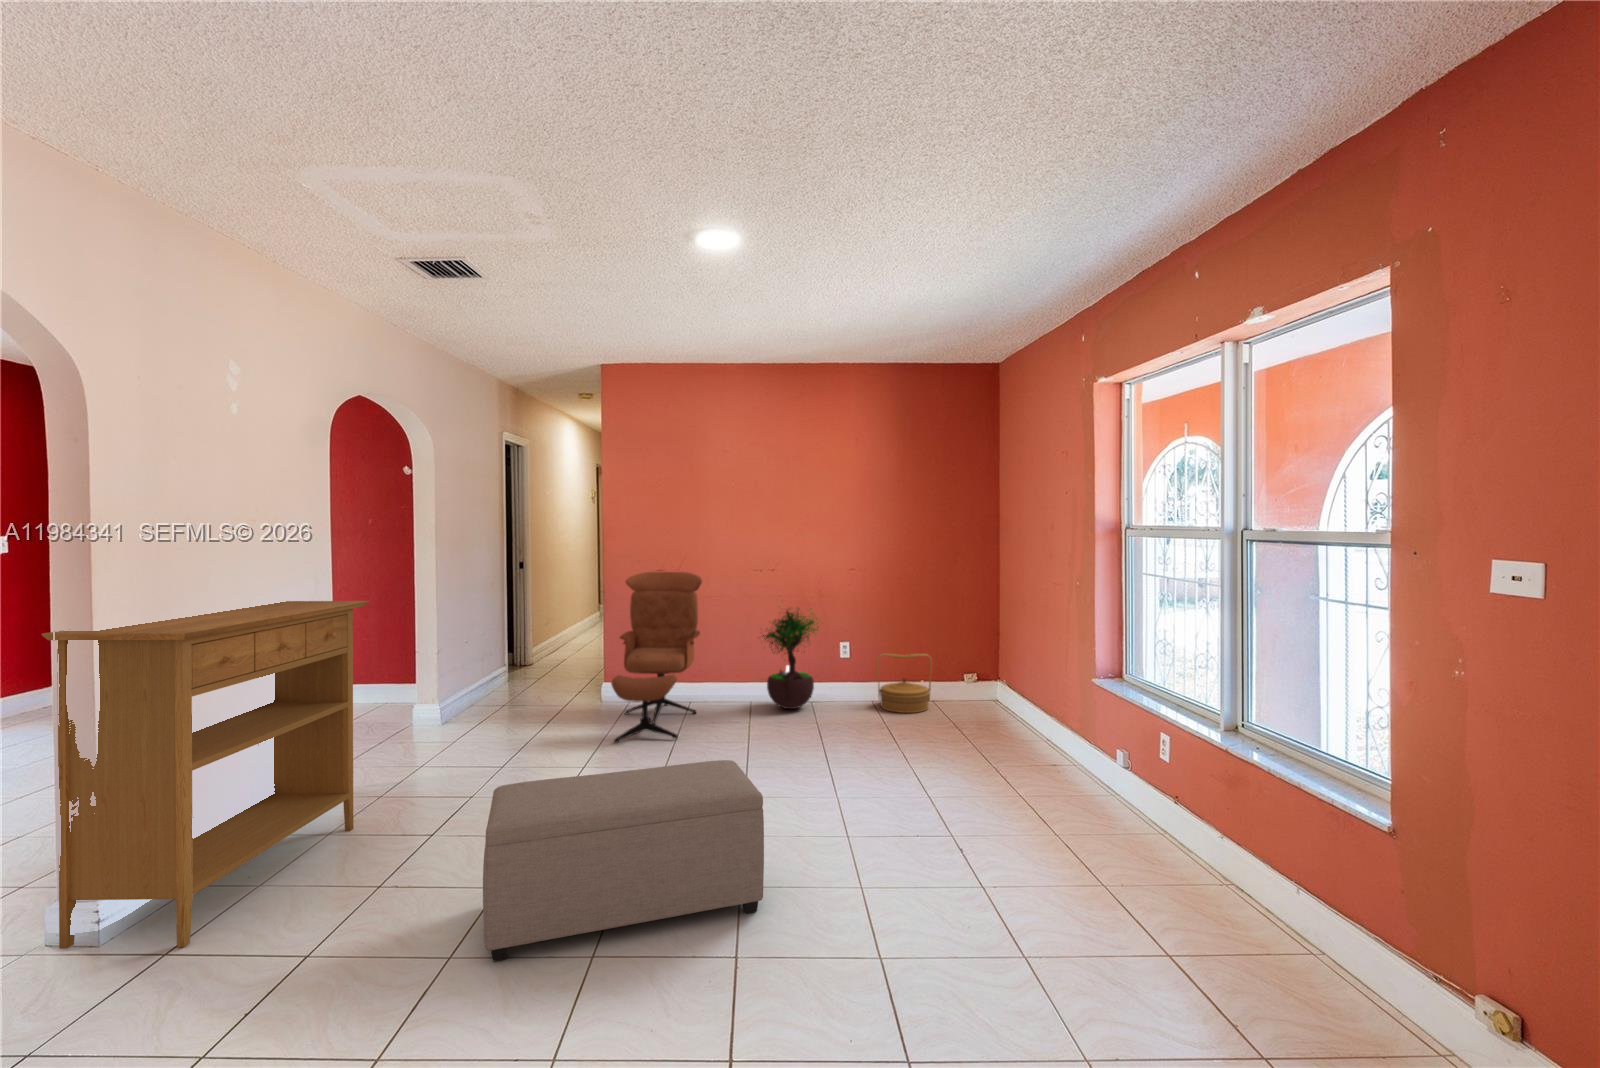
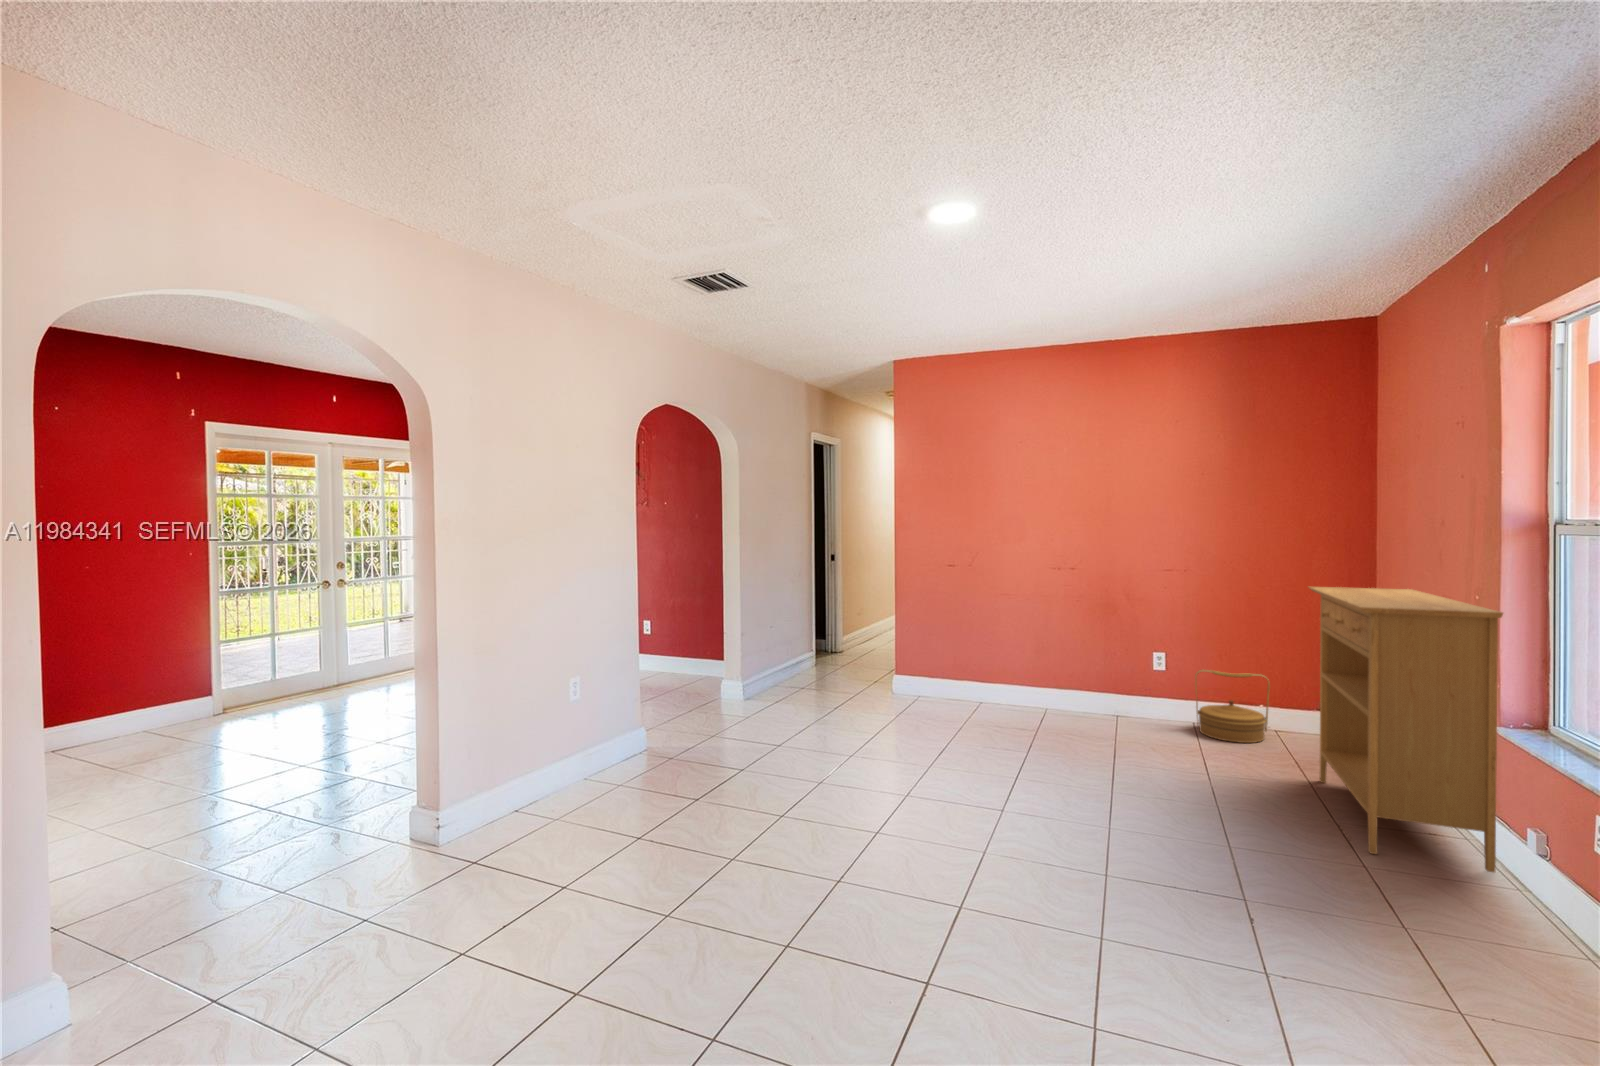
lounge chair: present [611,572,702,743] -> none [893,569,991,736]
console table: present [42,601,370,949] -> present [1308,586,1503,872]
potted tree: present [762,608,819,709] -> none [1048,603,1124,721]
ottoman: present [483,760,764,961] -> none [734,756,991,921]

